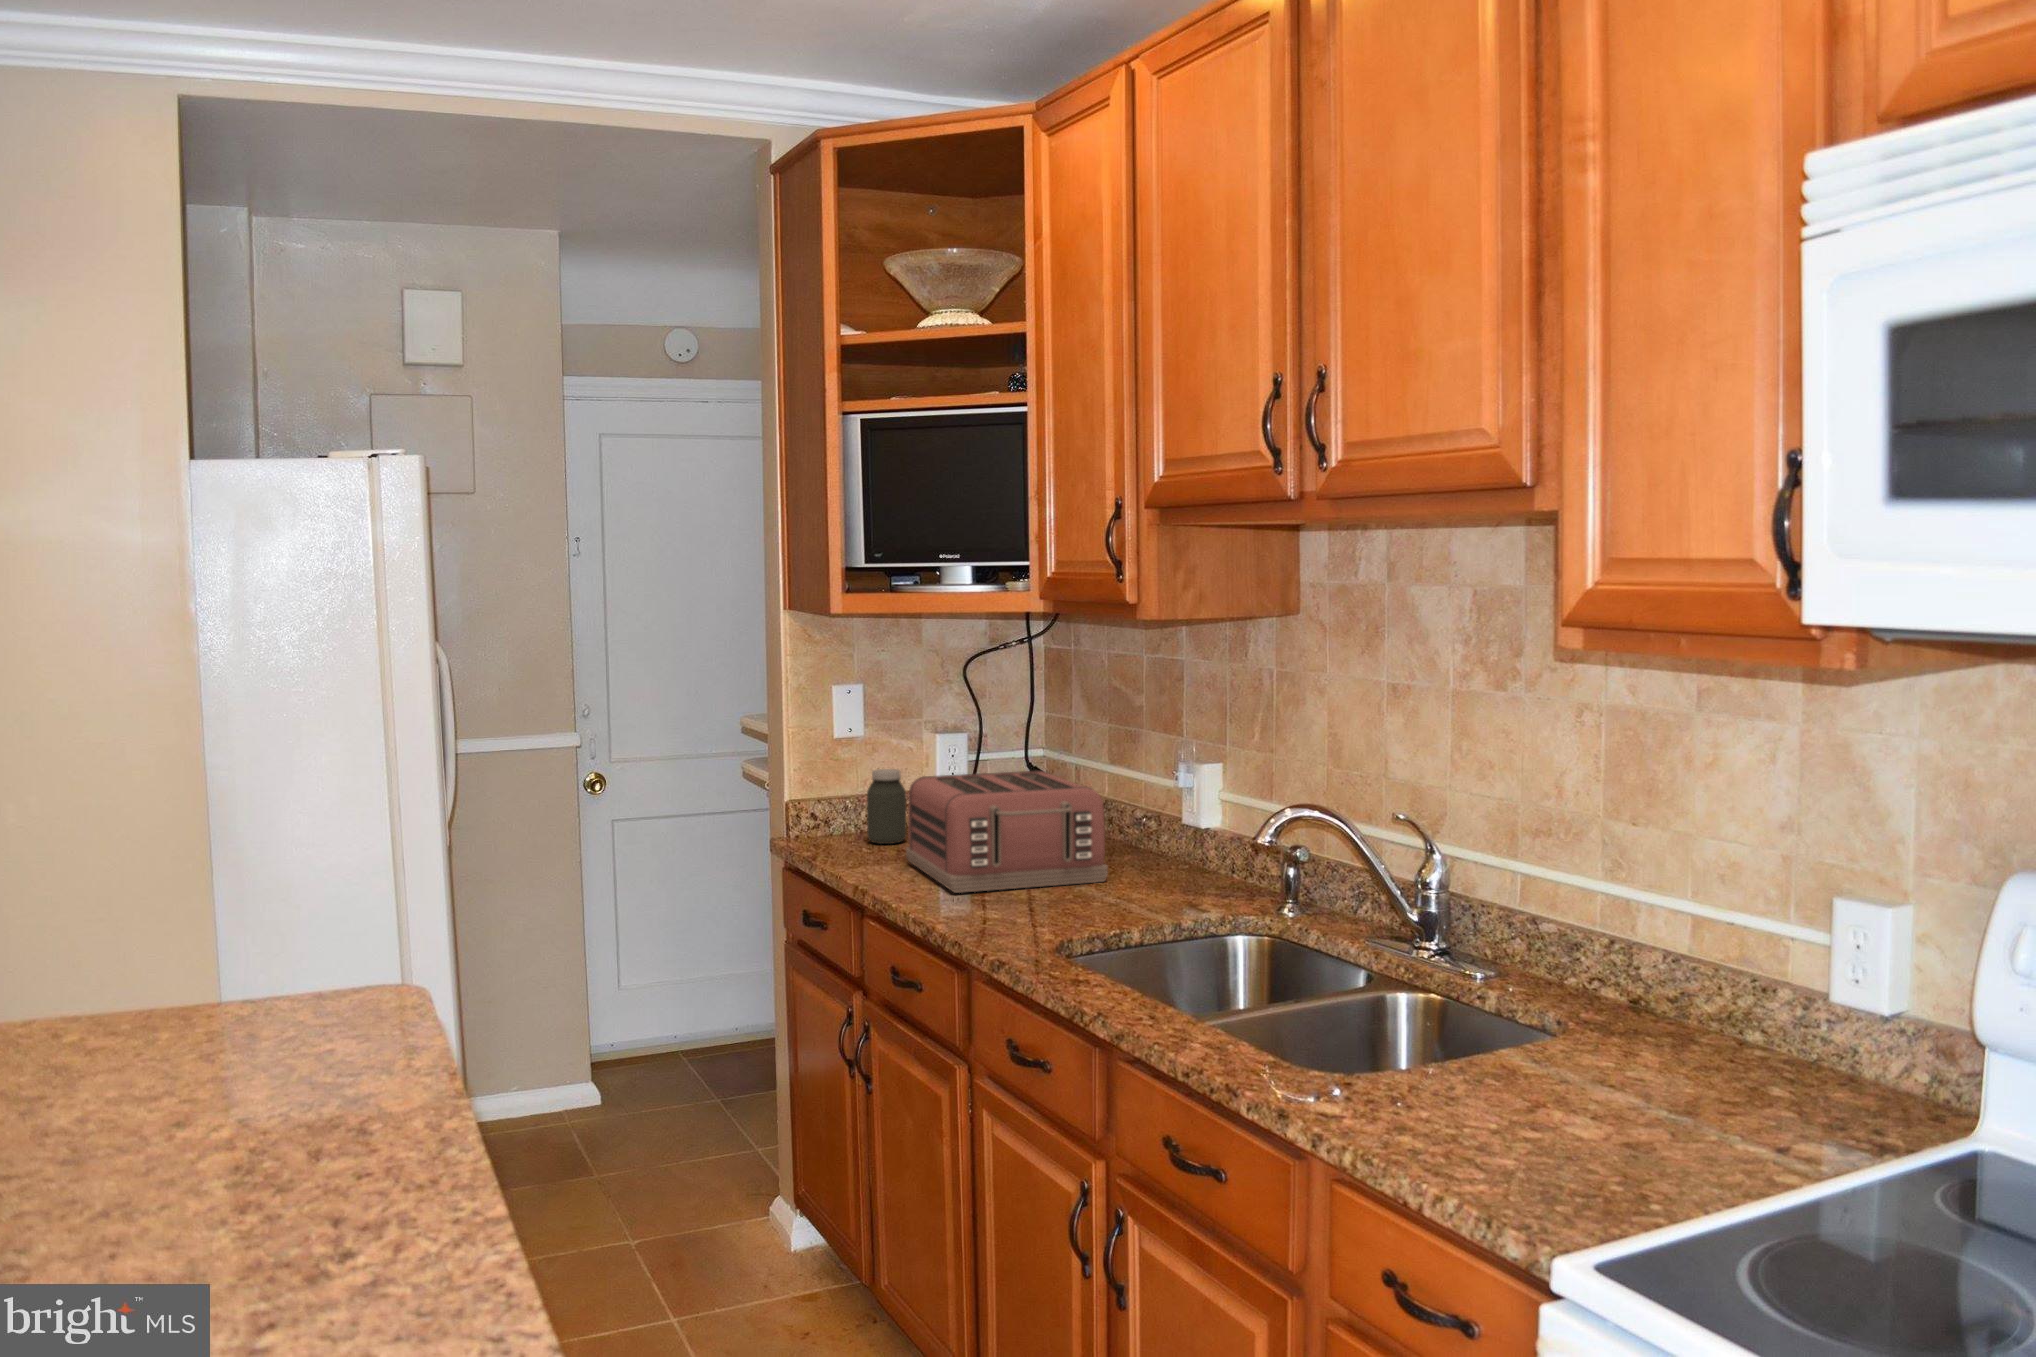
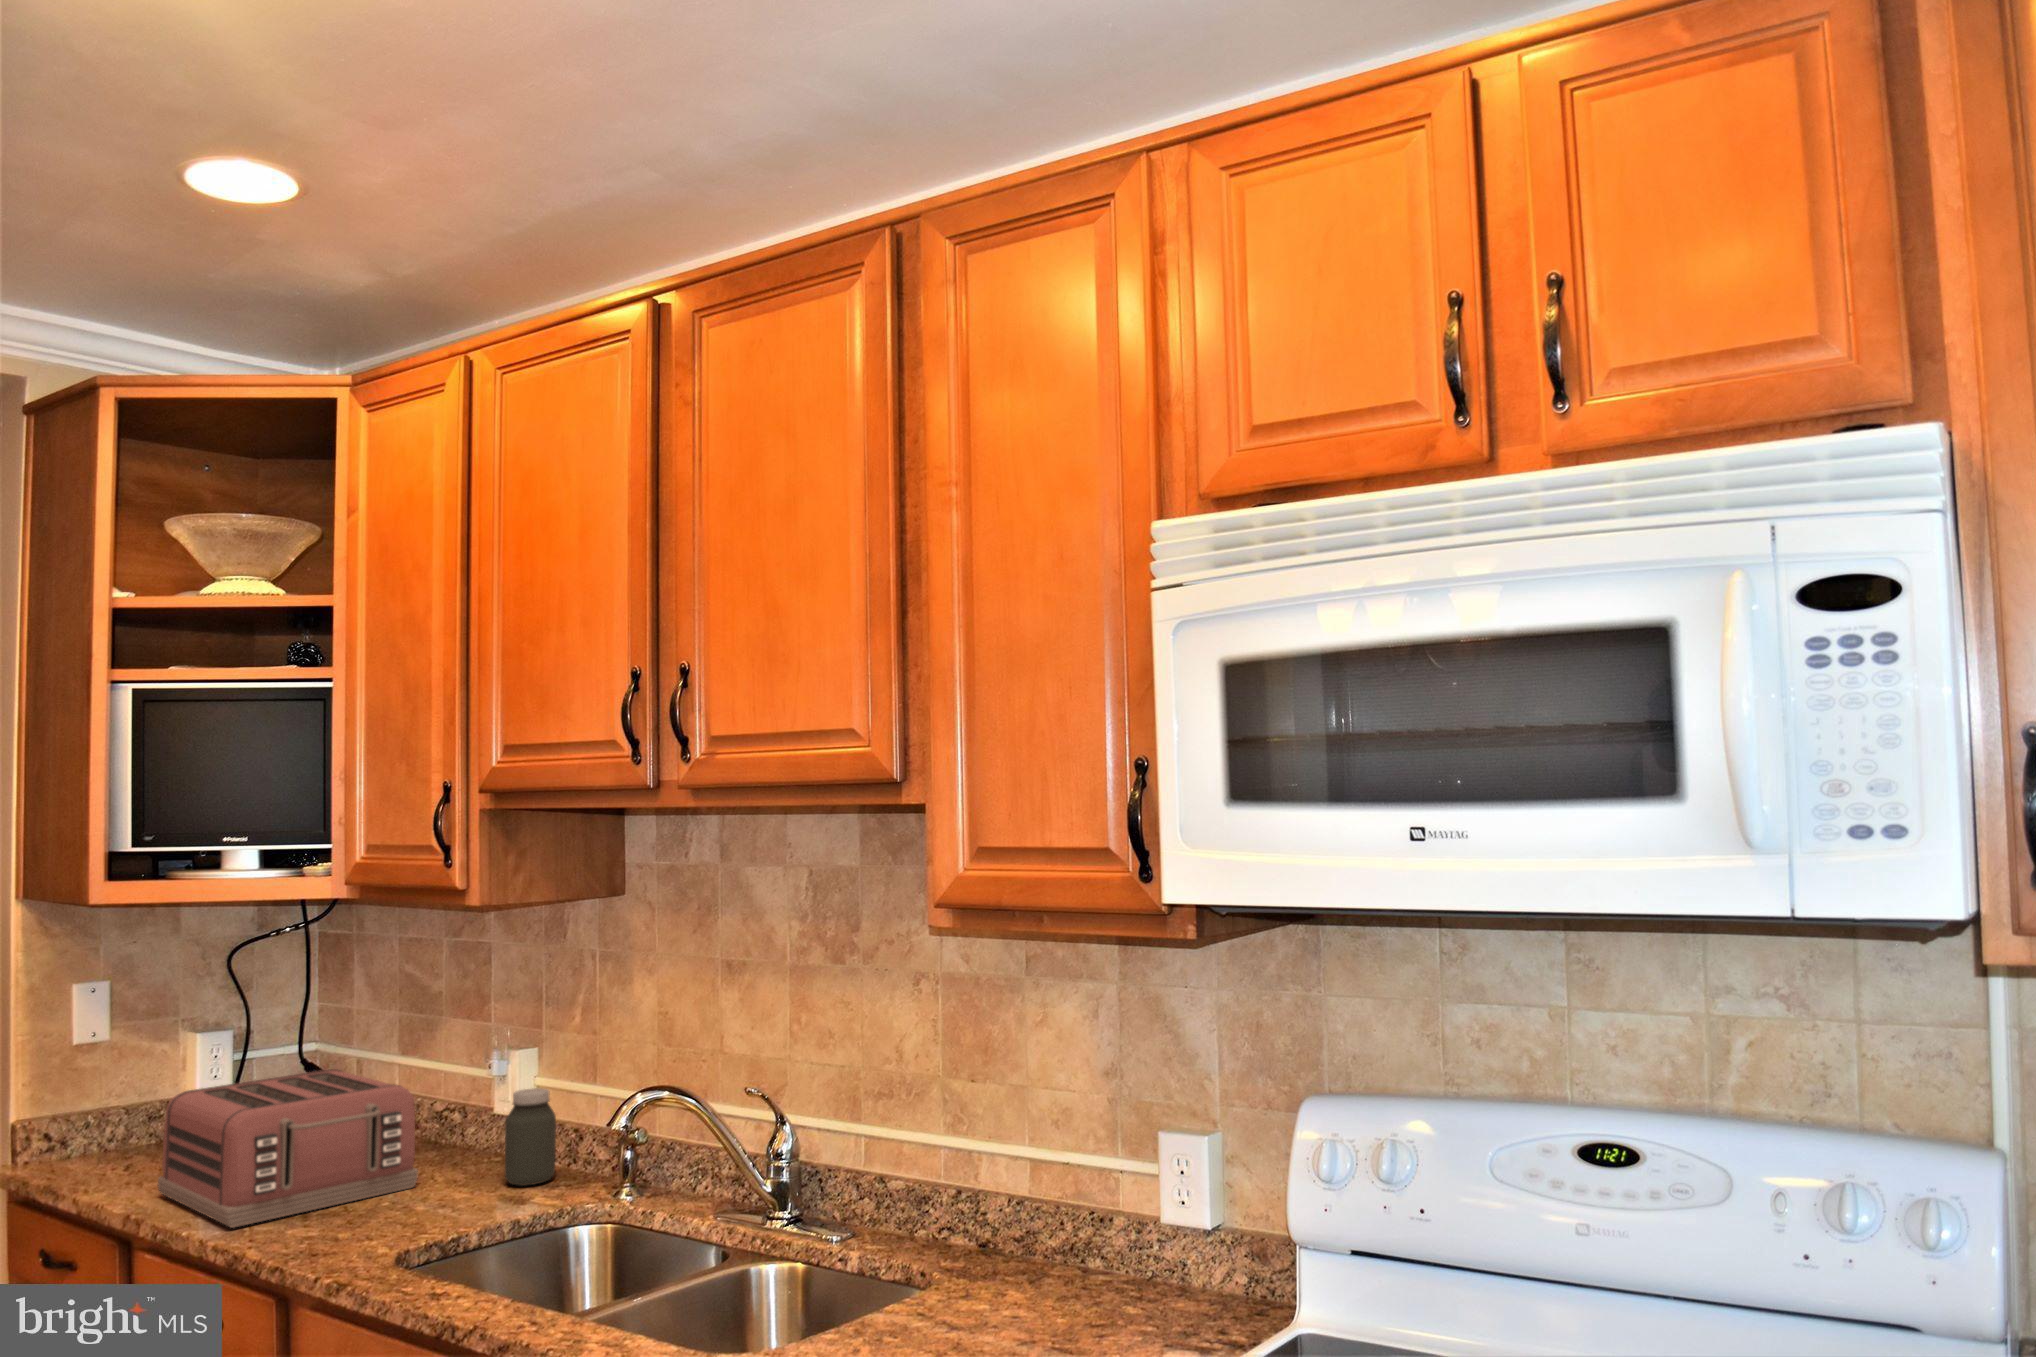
jar: present [867,769,906,844] -> present [505,1088,556,1186]

